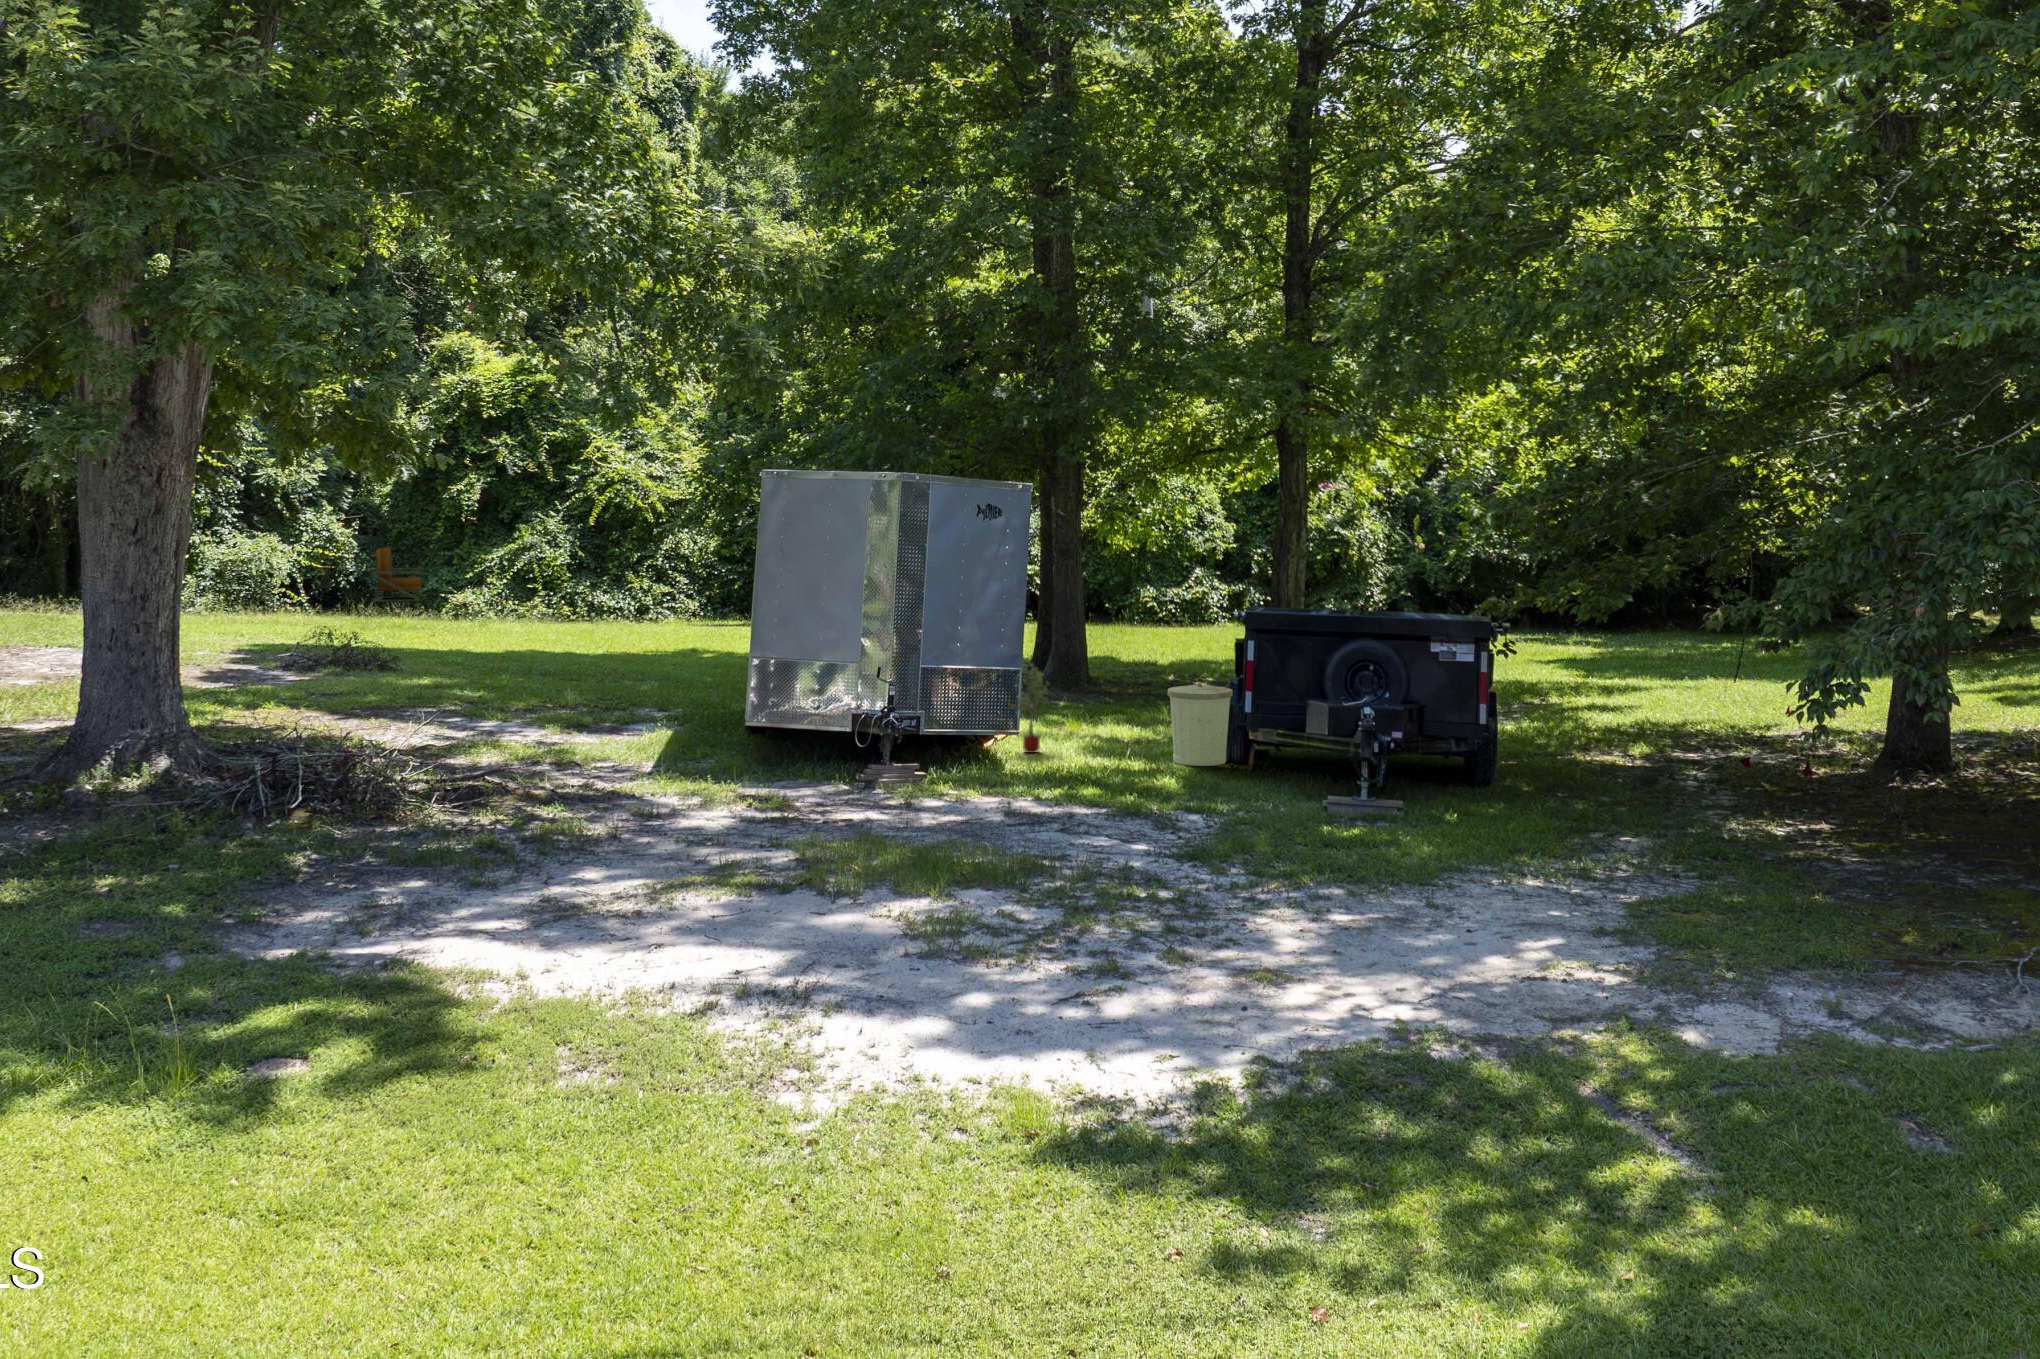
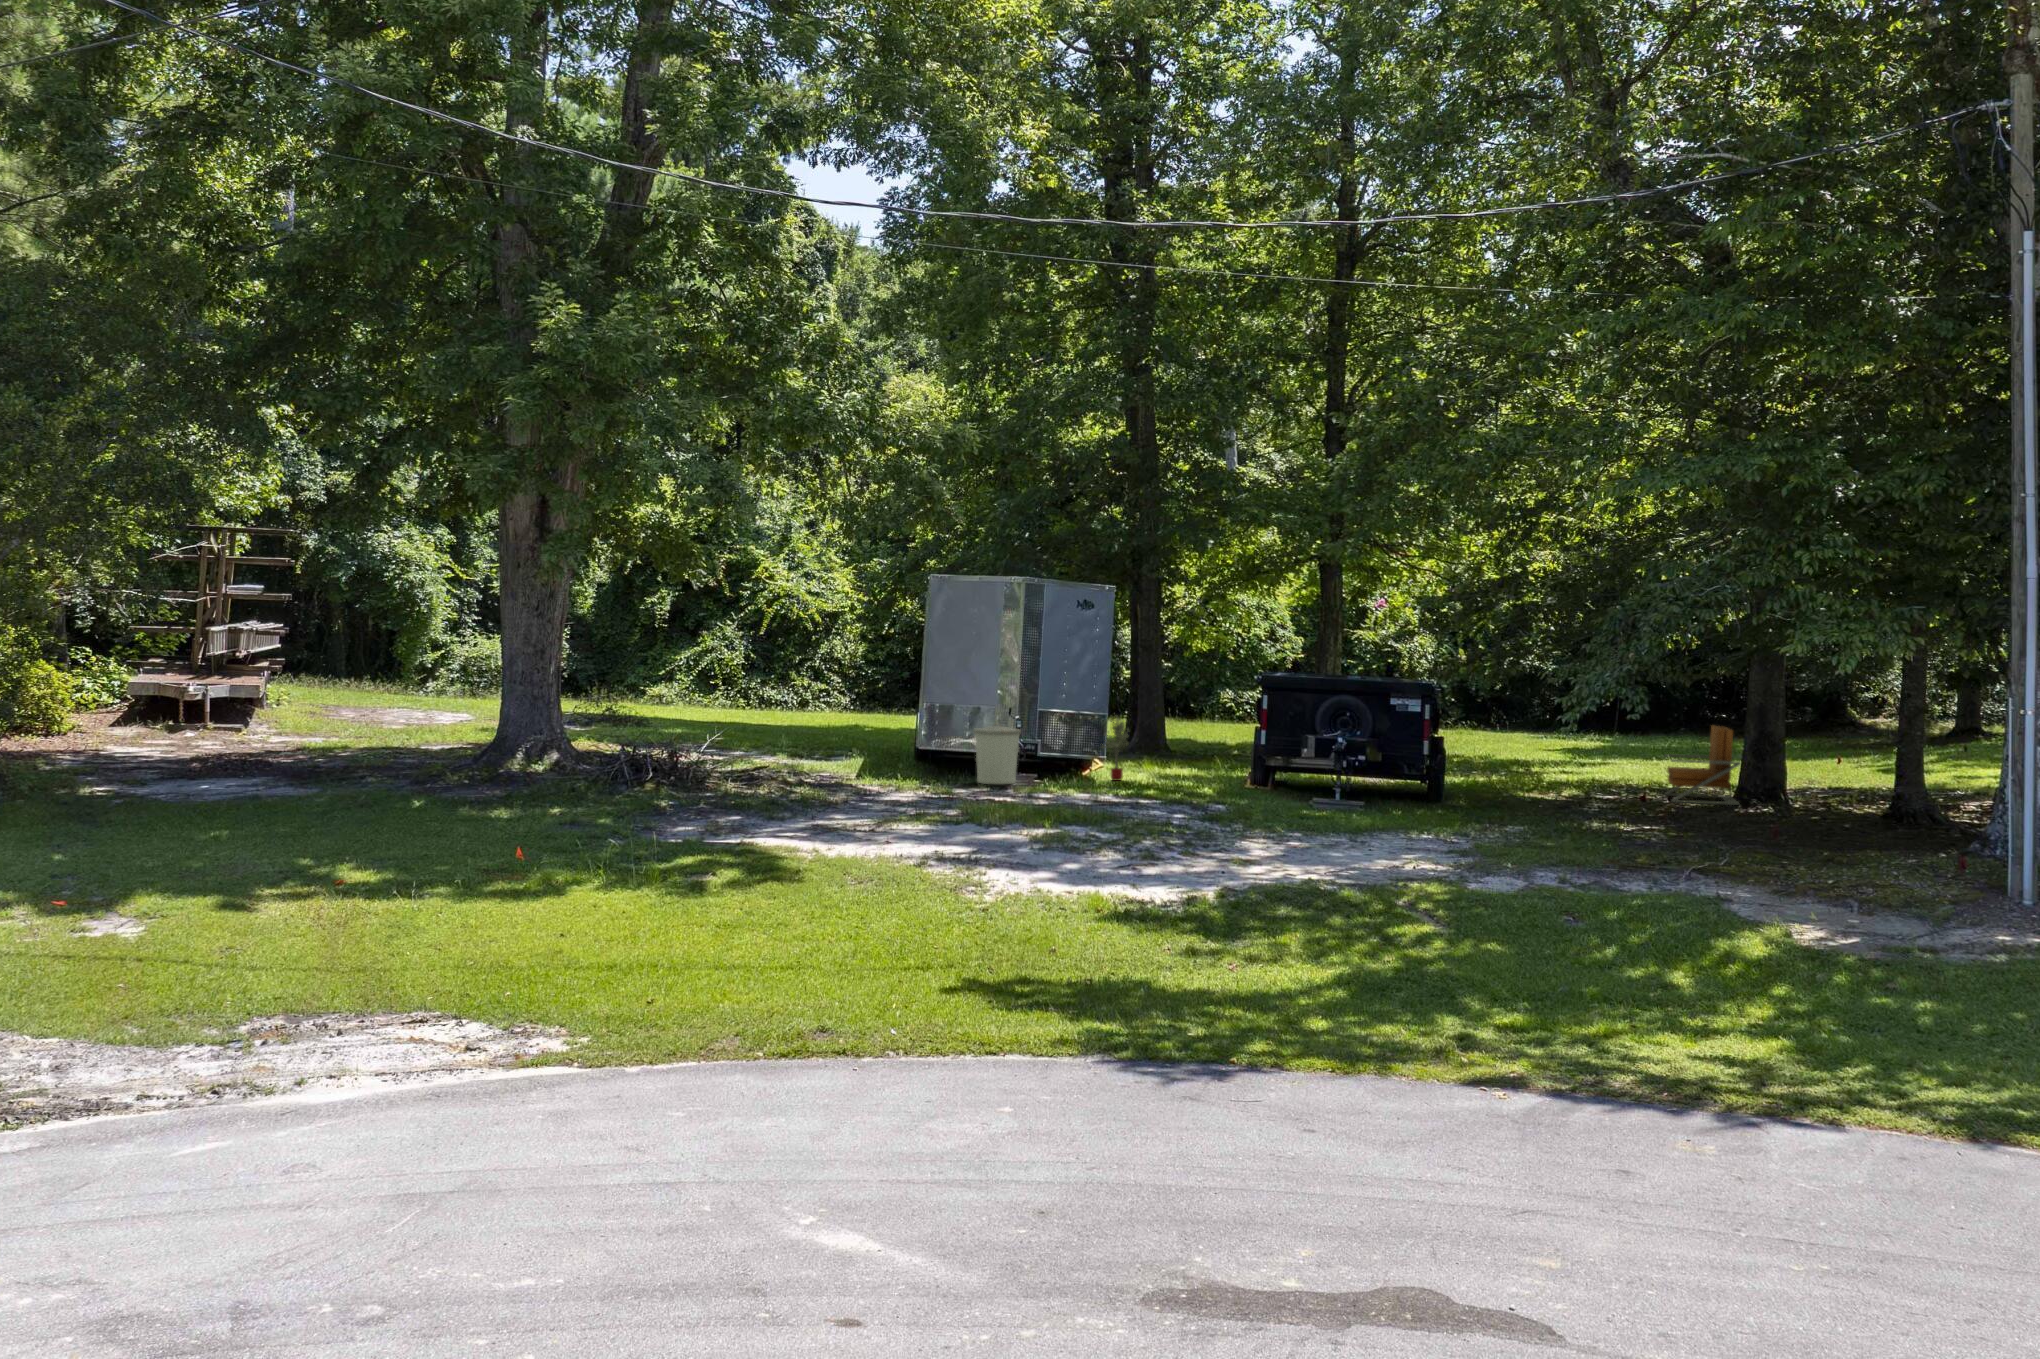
lounge chair: present [372,547,423,602] -> present [1665,725,1741,805]
trash can: present [1167,682,1233,766] -> present [974,725,1021,784]

